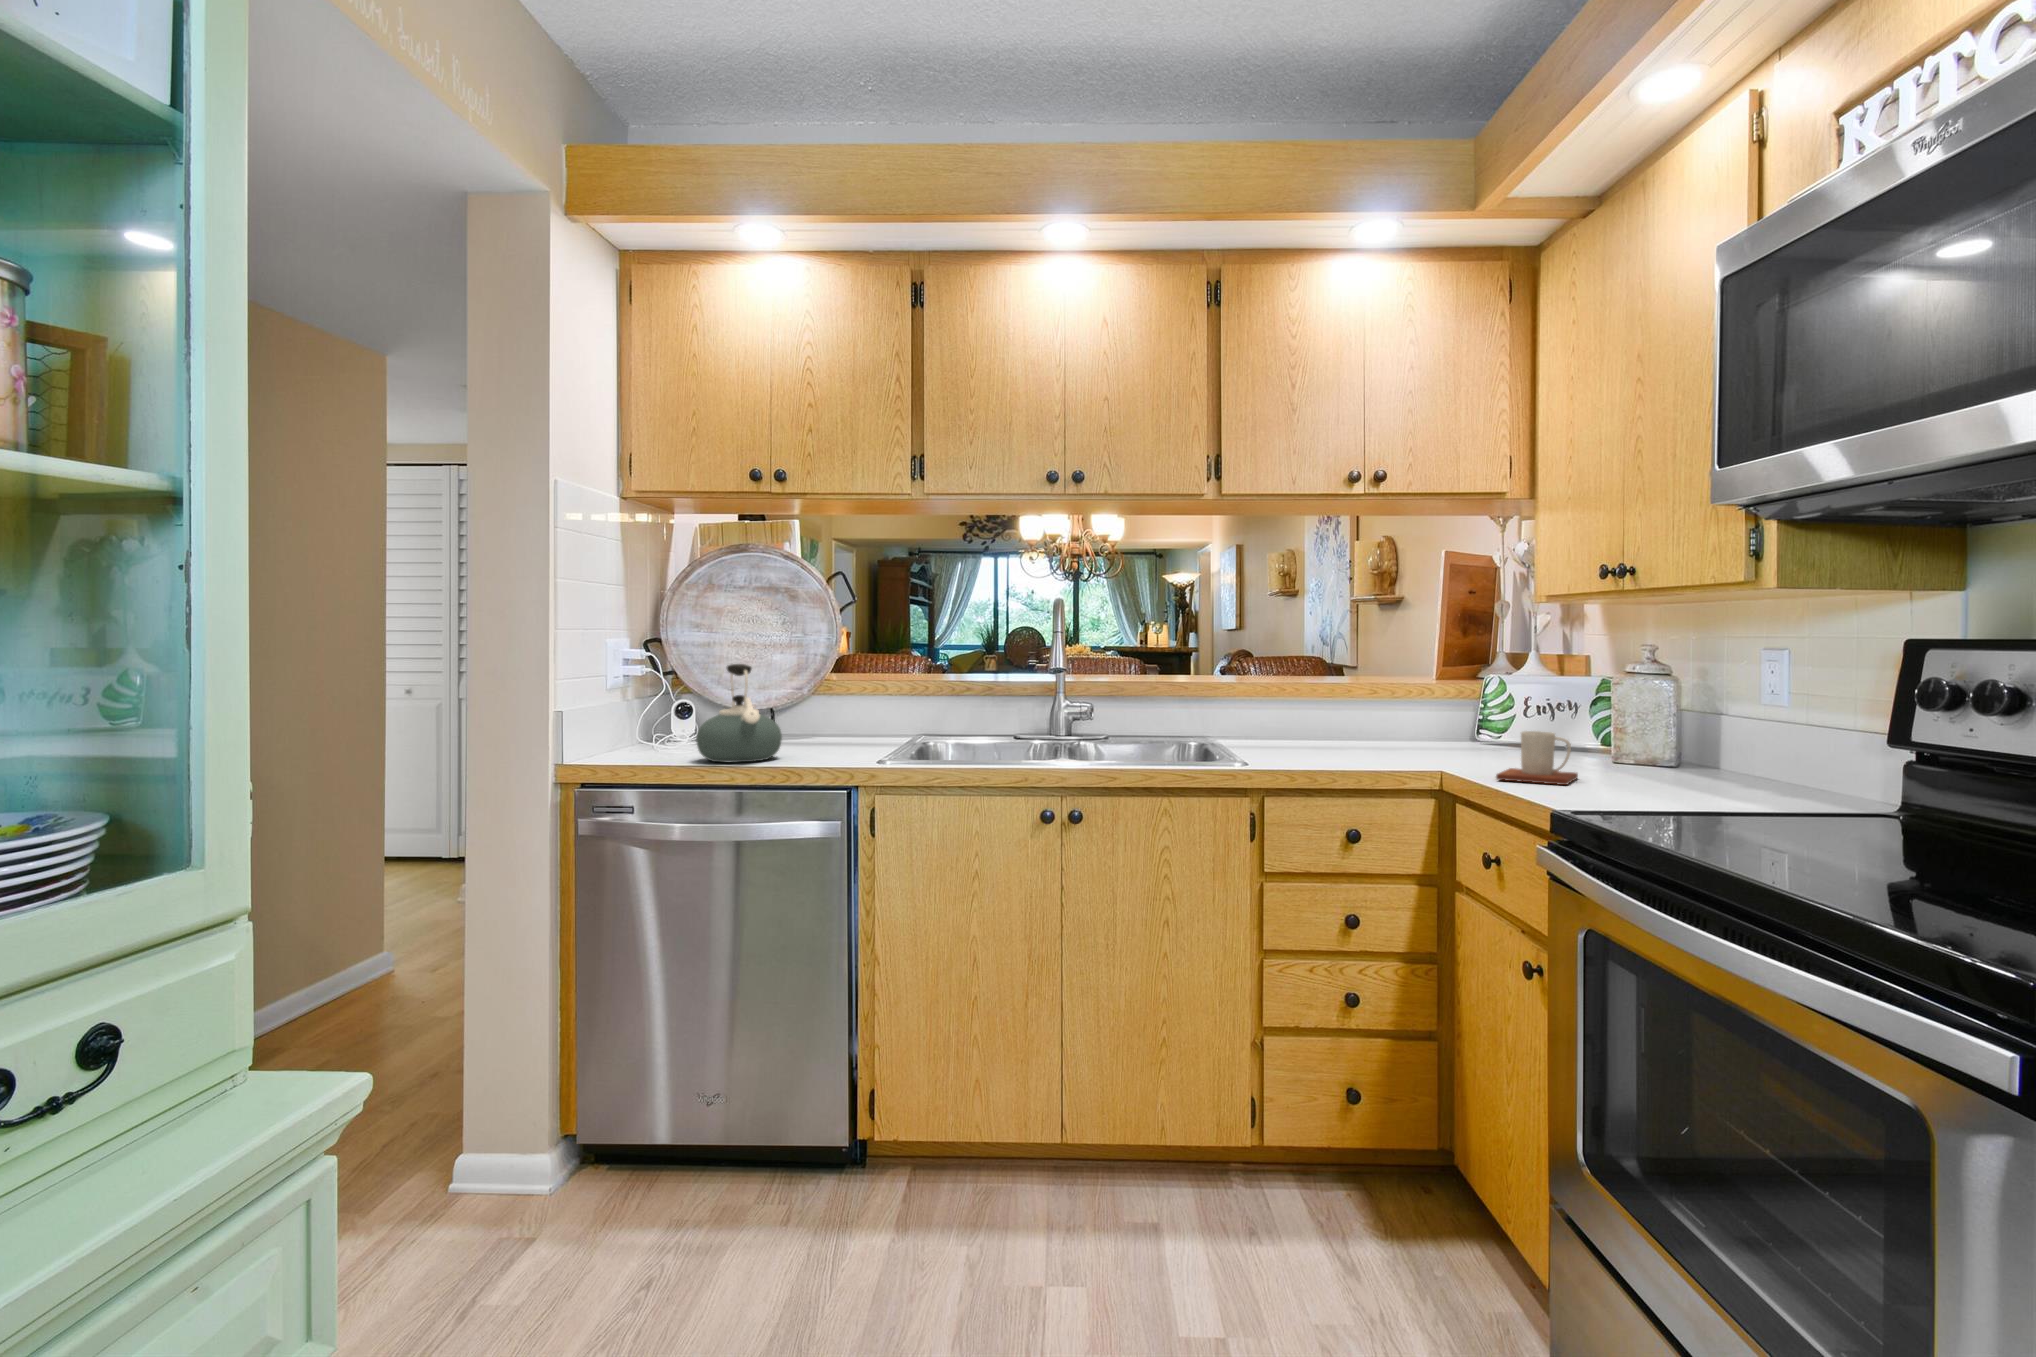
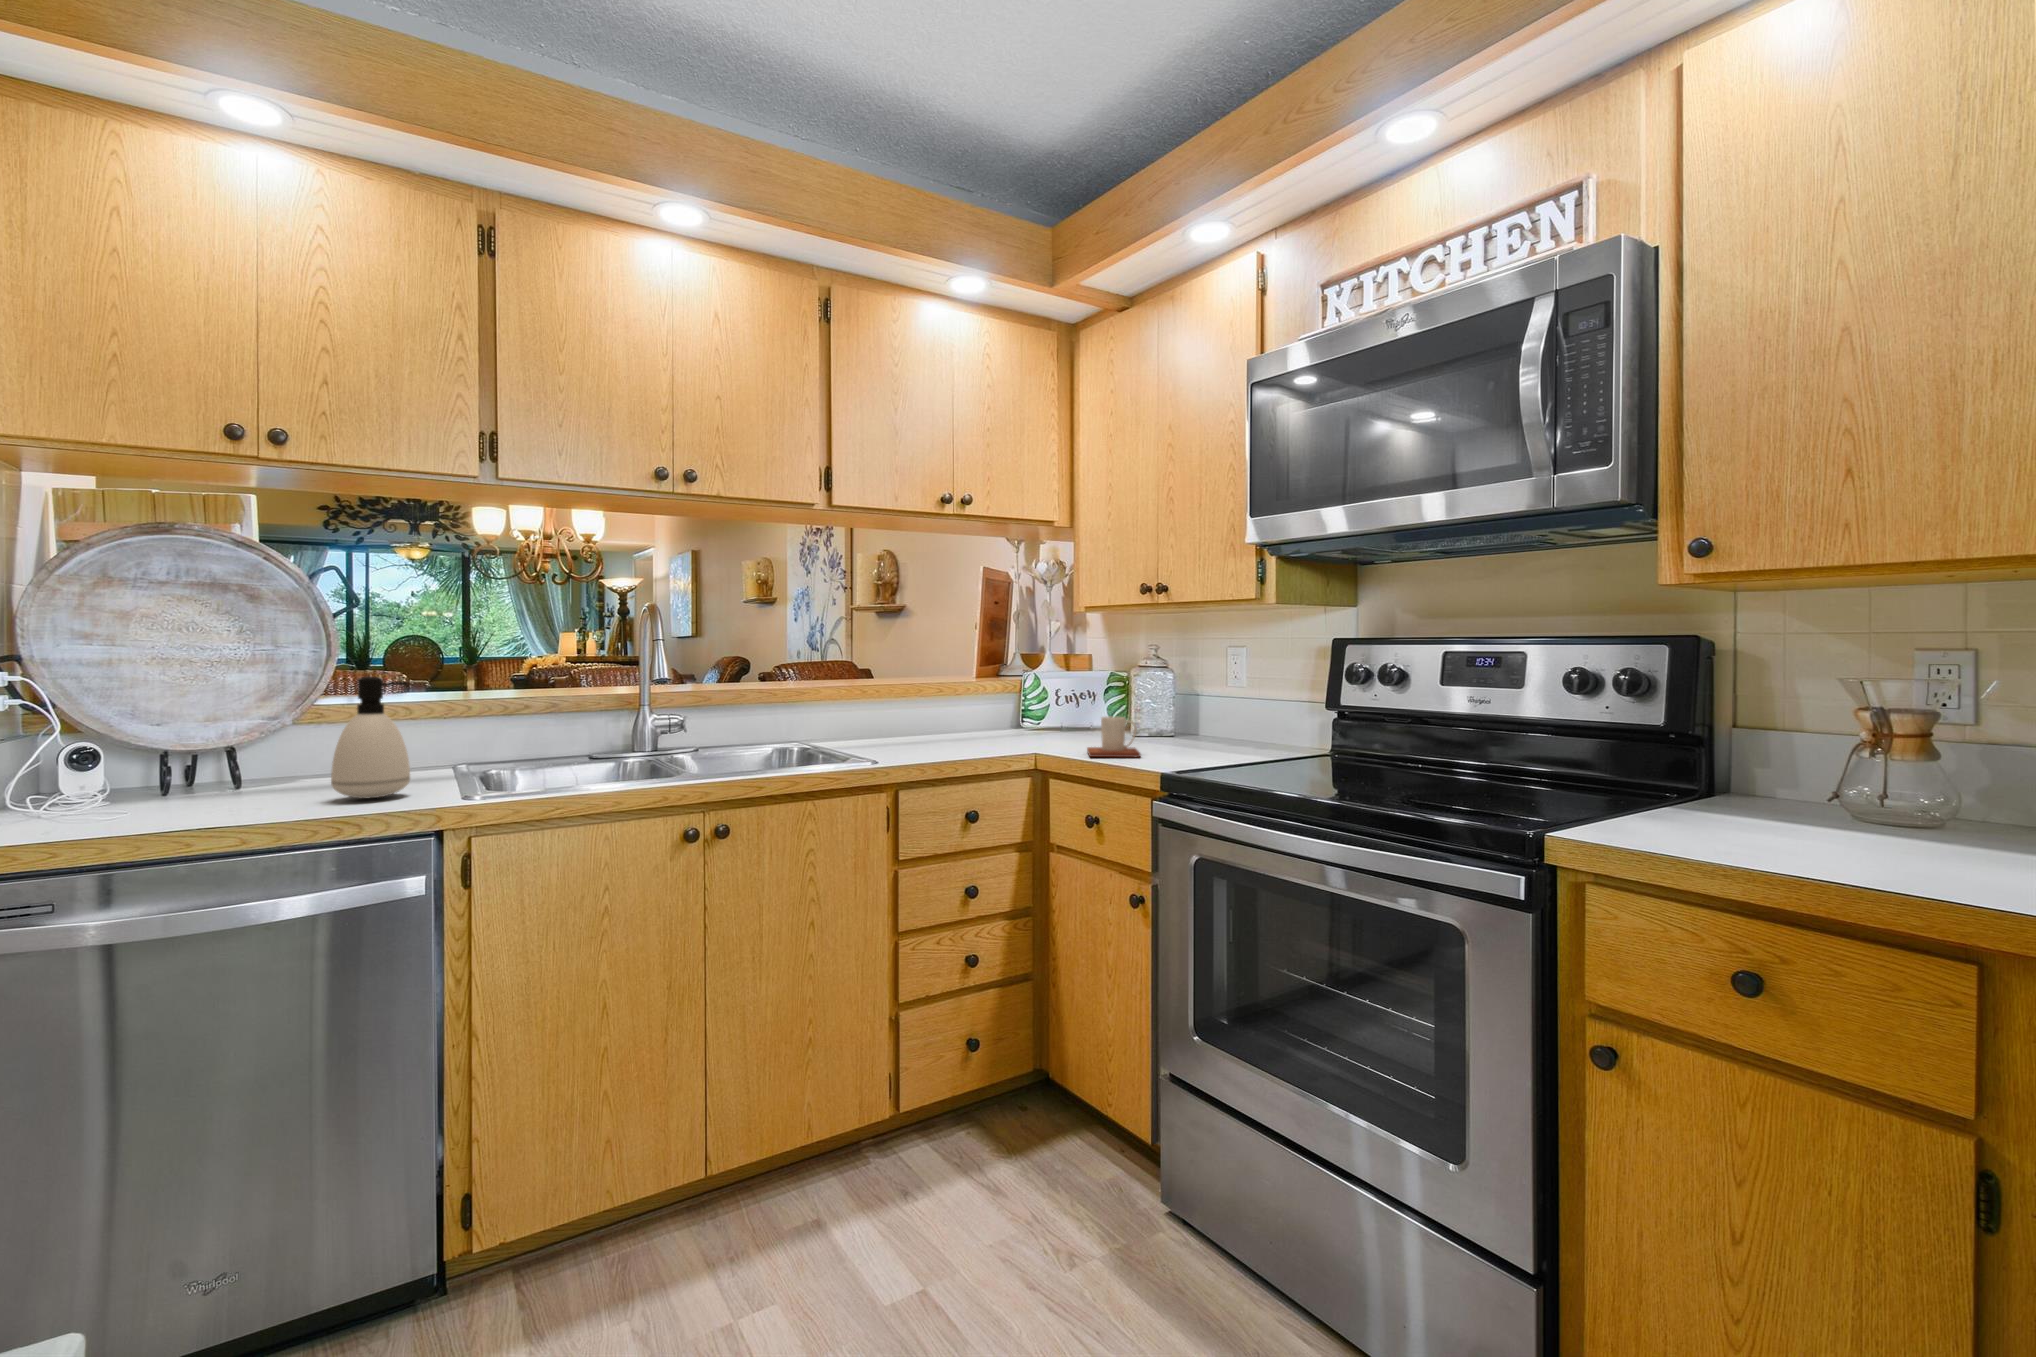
kettle: present [696,664,782,763] -> none [125,666,278,805]
soap dispenser: none [796,673,847,767] -> present [331,676,410,798]

